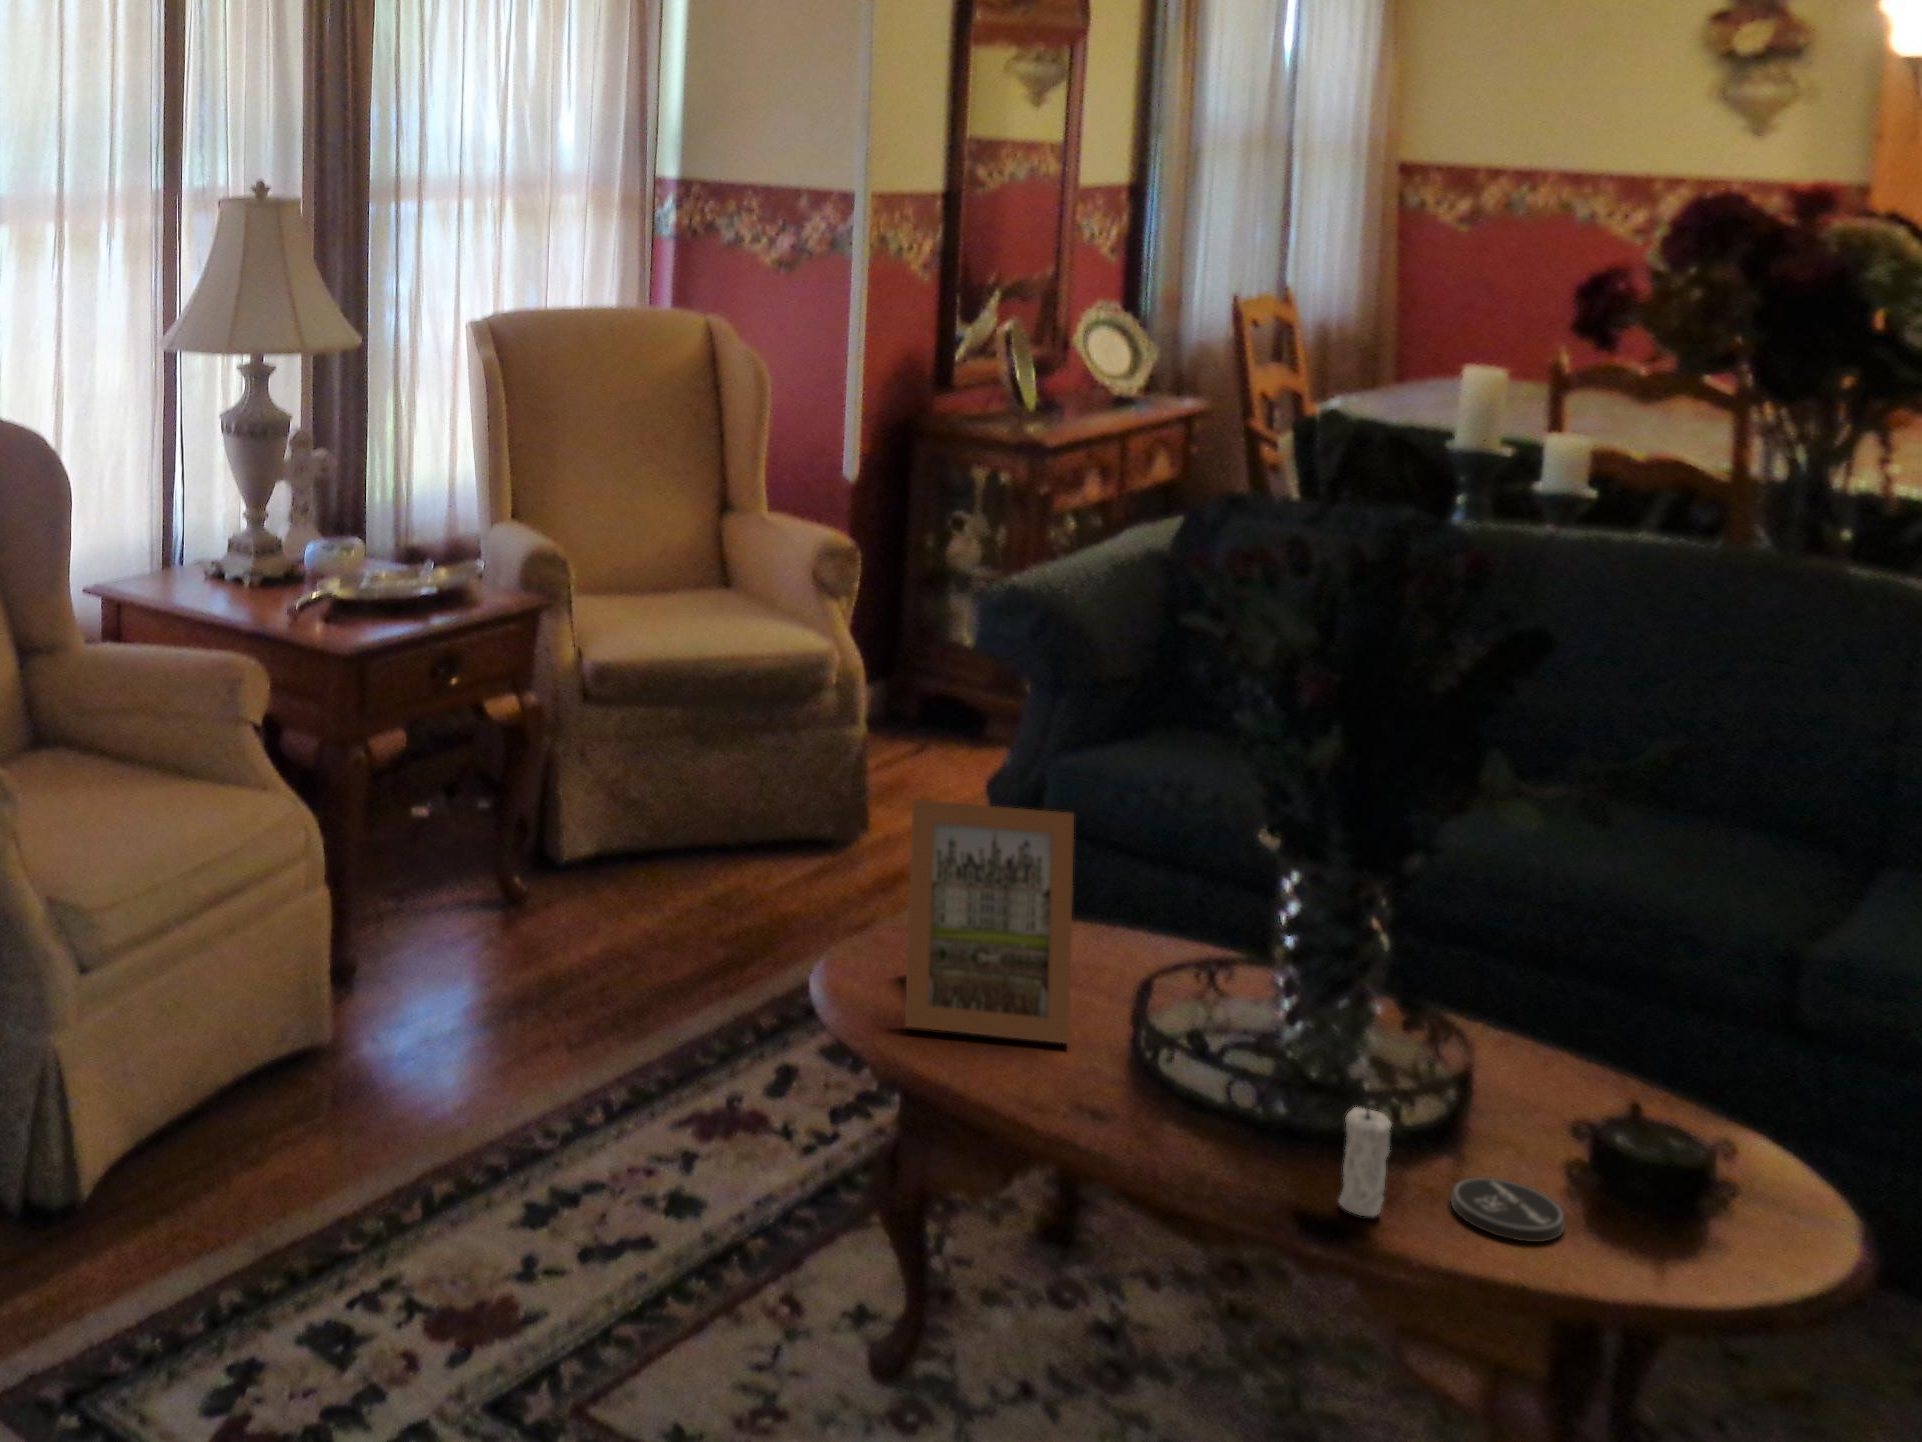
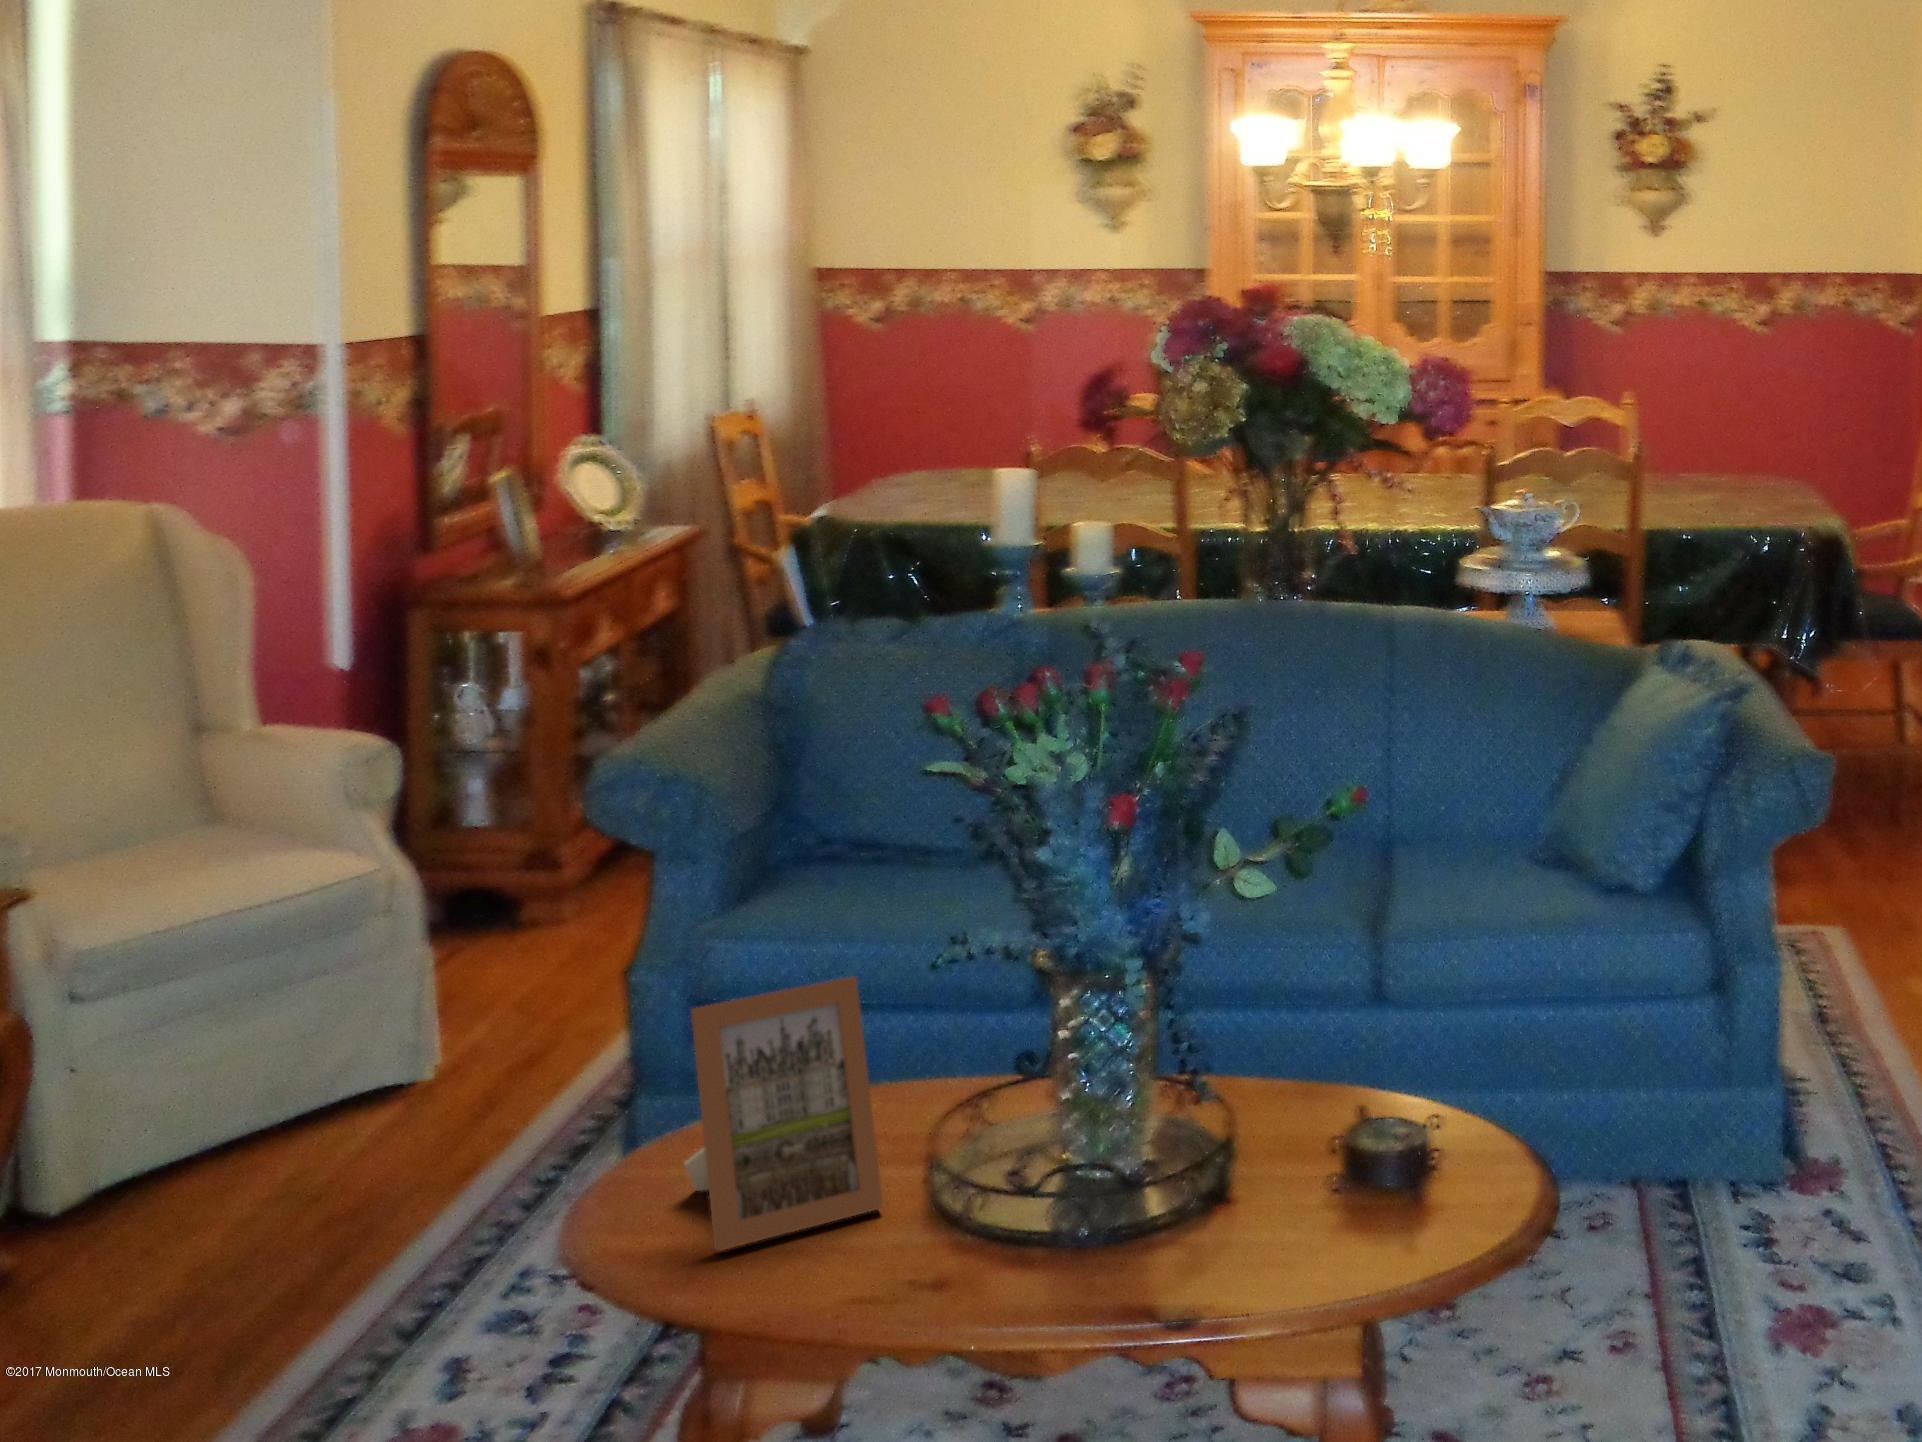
candle: present [1339,1101,1391,1217] -> none [1180,1153,1219,1267]
coaster: present [1451,1177,1565,1242] -> none [1258,1189,1347,1240]

